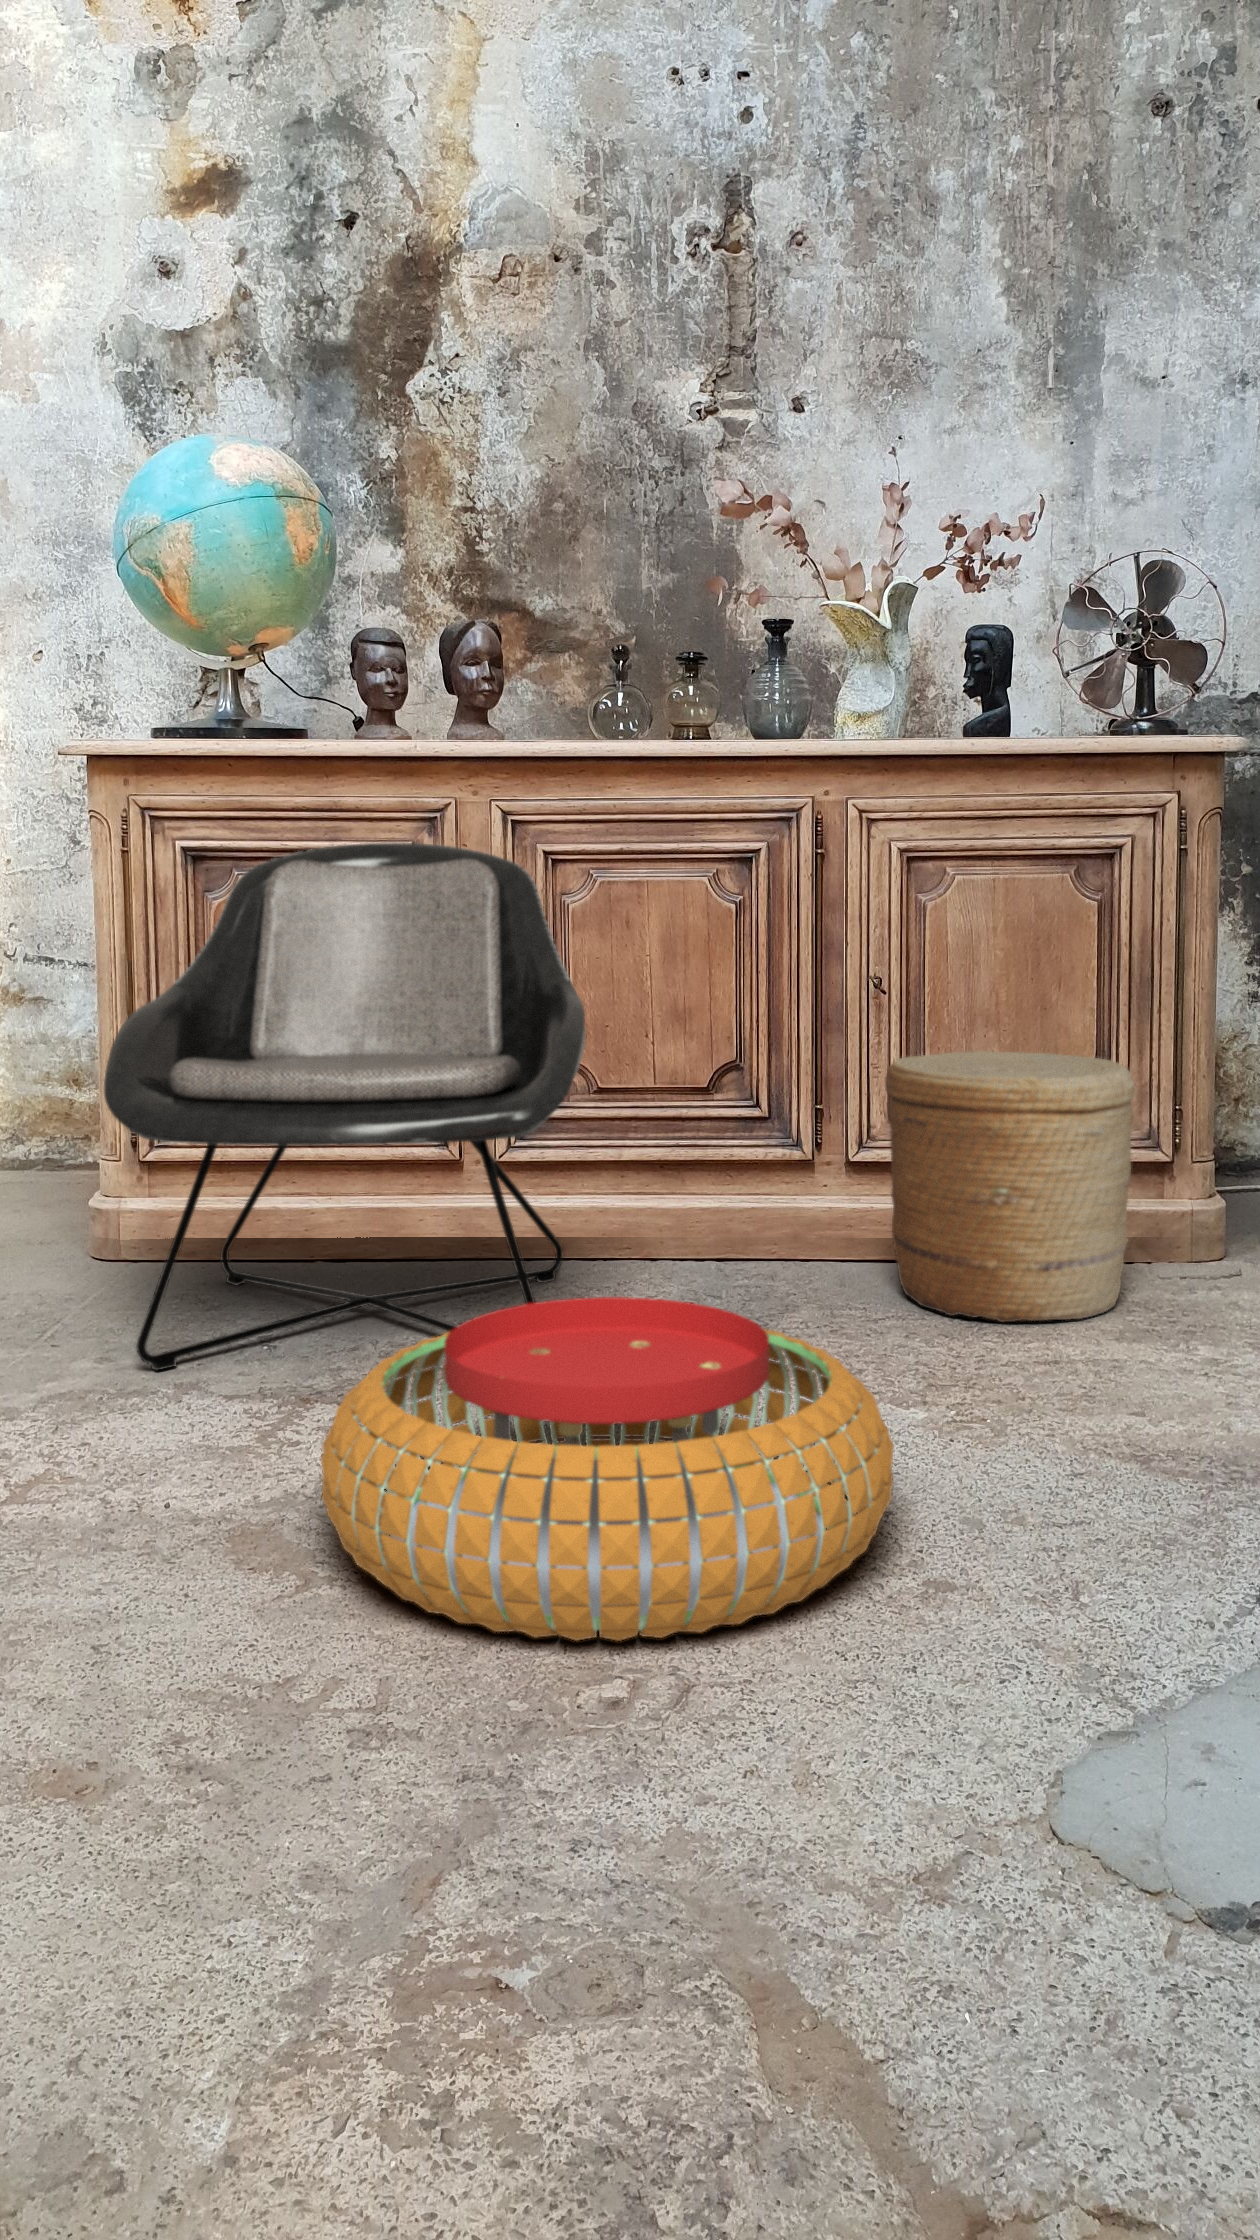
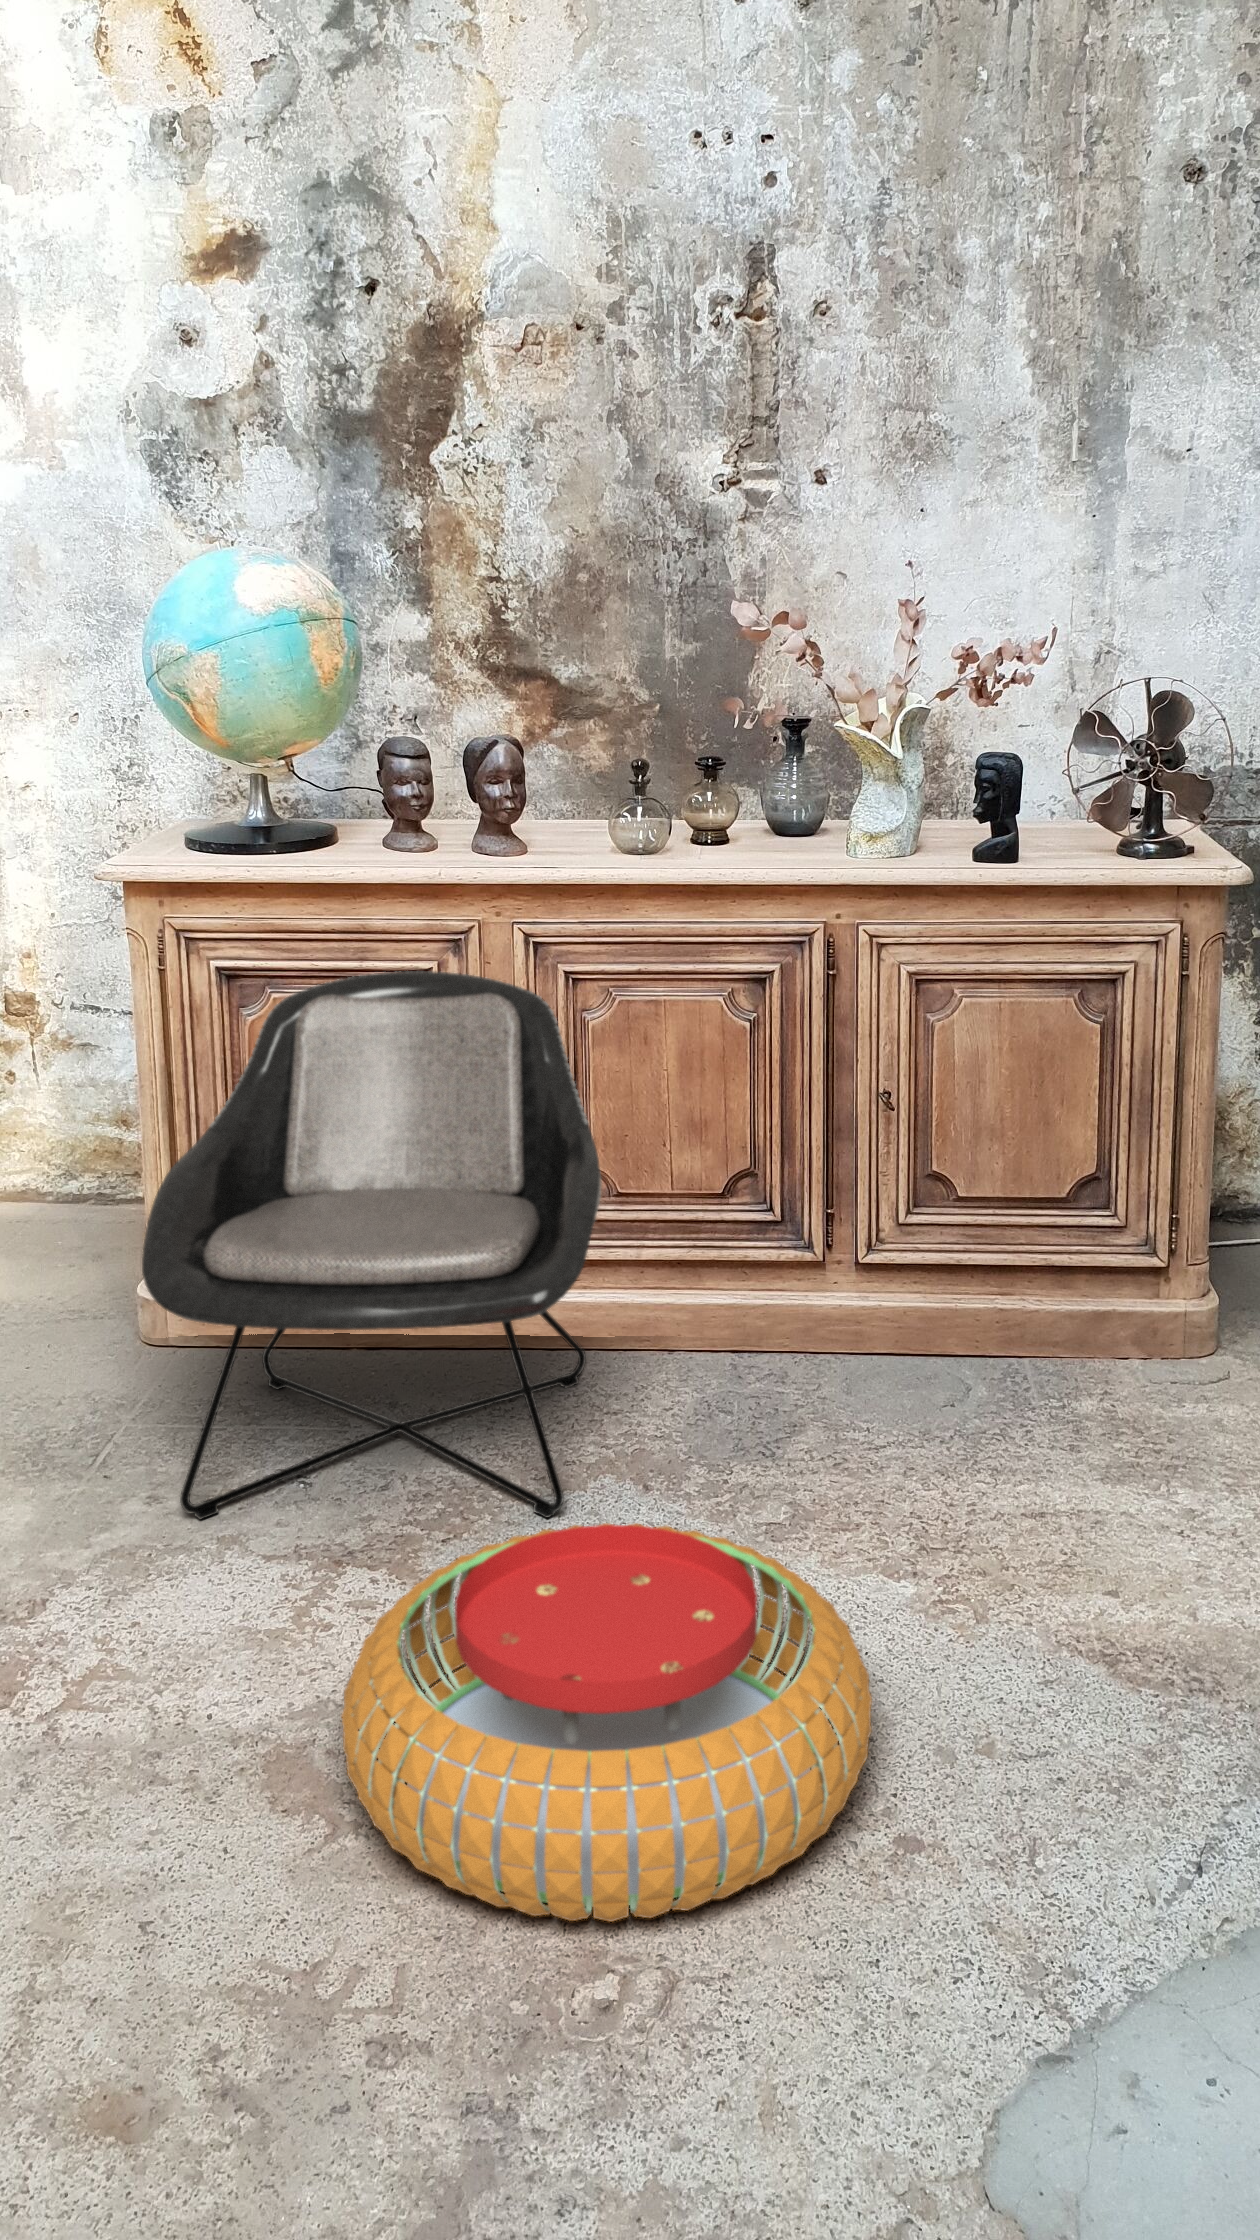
woven basket: present [885,1051,1135,1322] -> none [890,1170,1127,1453]

